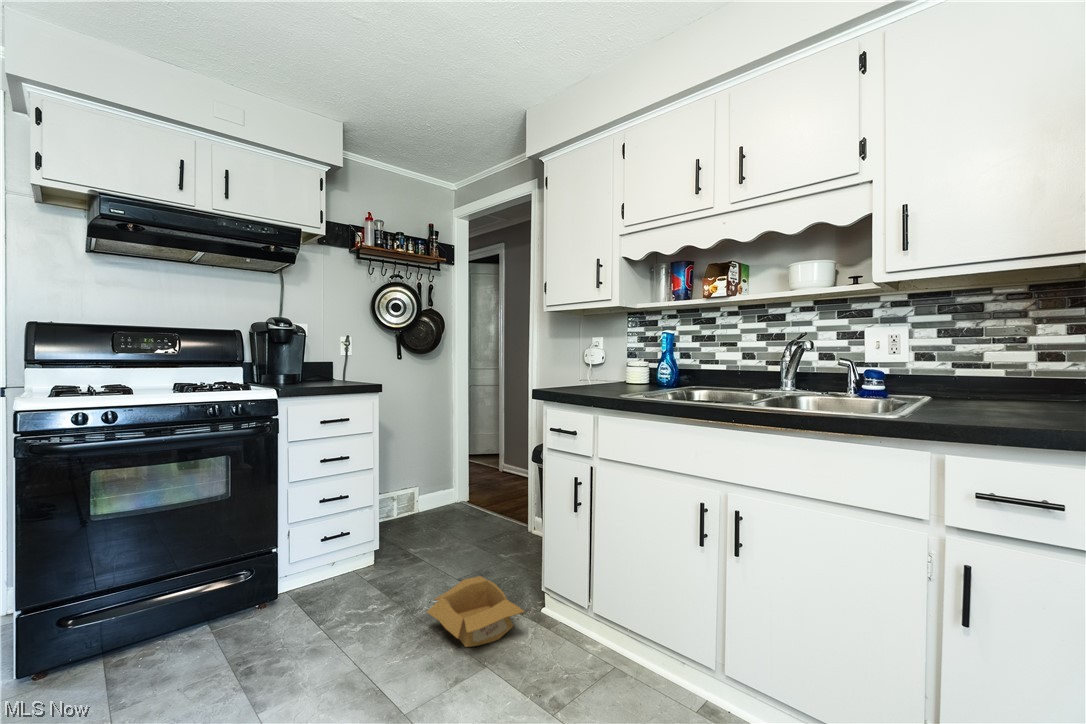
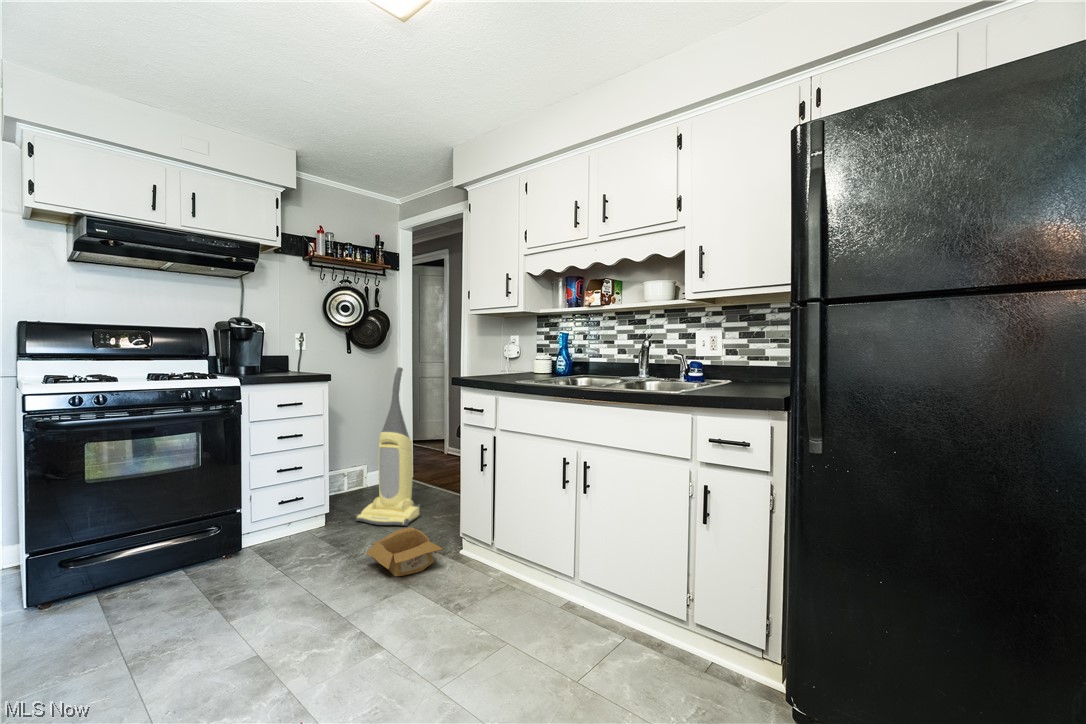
vacuum cleaner: none [410,375,485,568] -> present [356,367,420,526]

